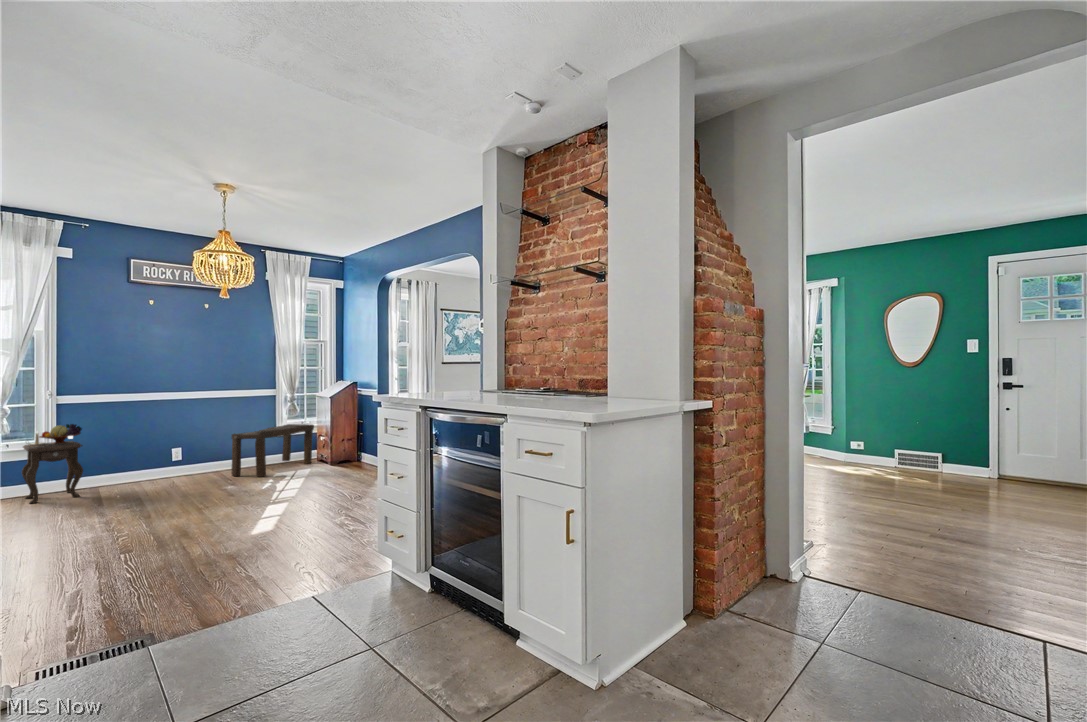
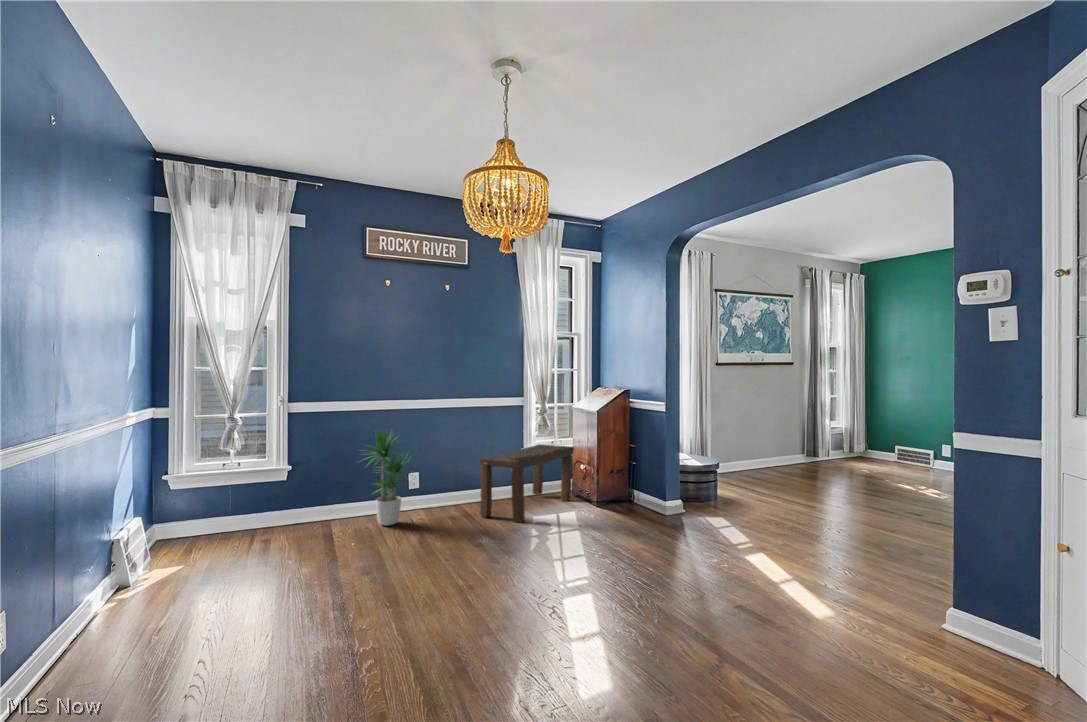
potted plant: none [120,412,180,486] -> present [366,430,409,525]
side table: present [22,424,83,504] -> none [252,437,317,547]

